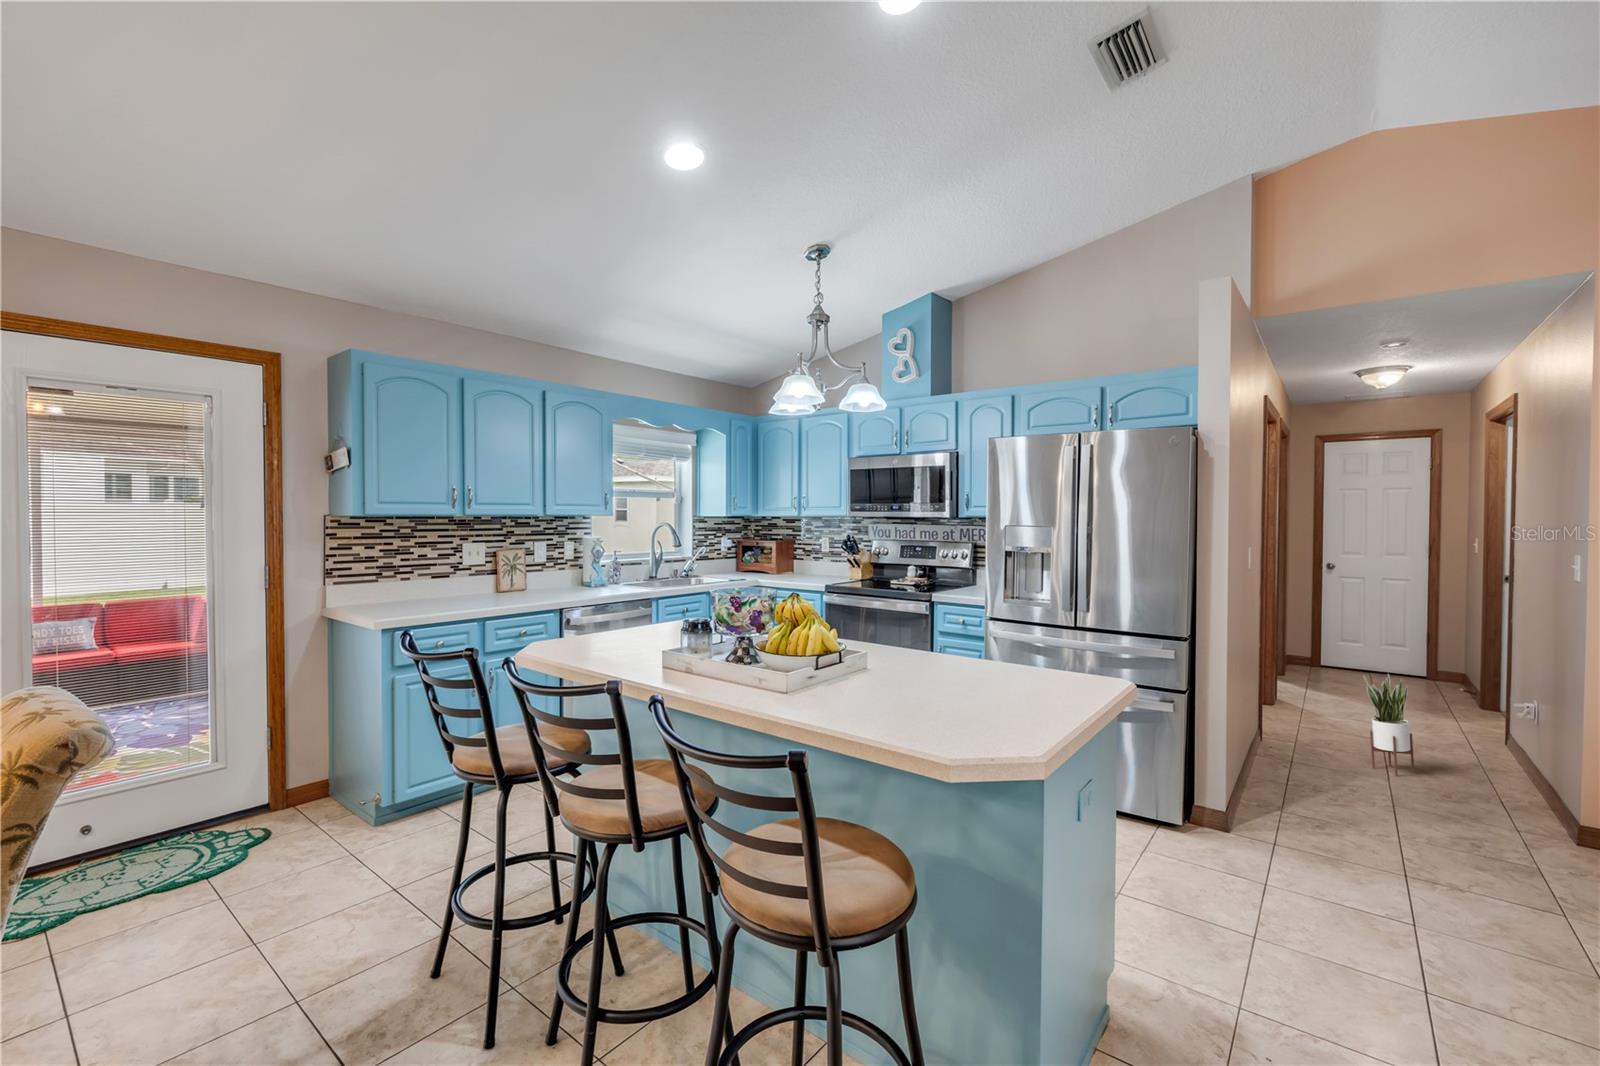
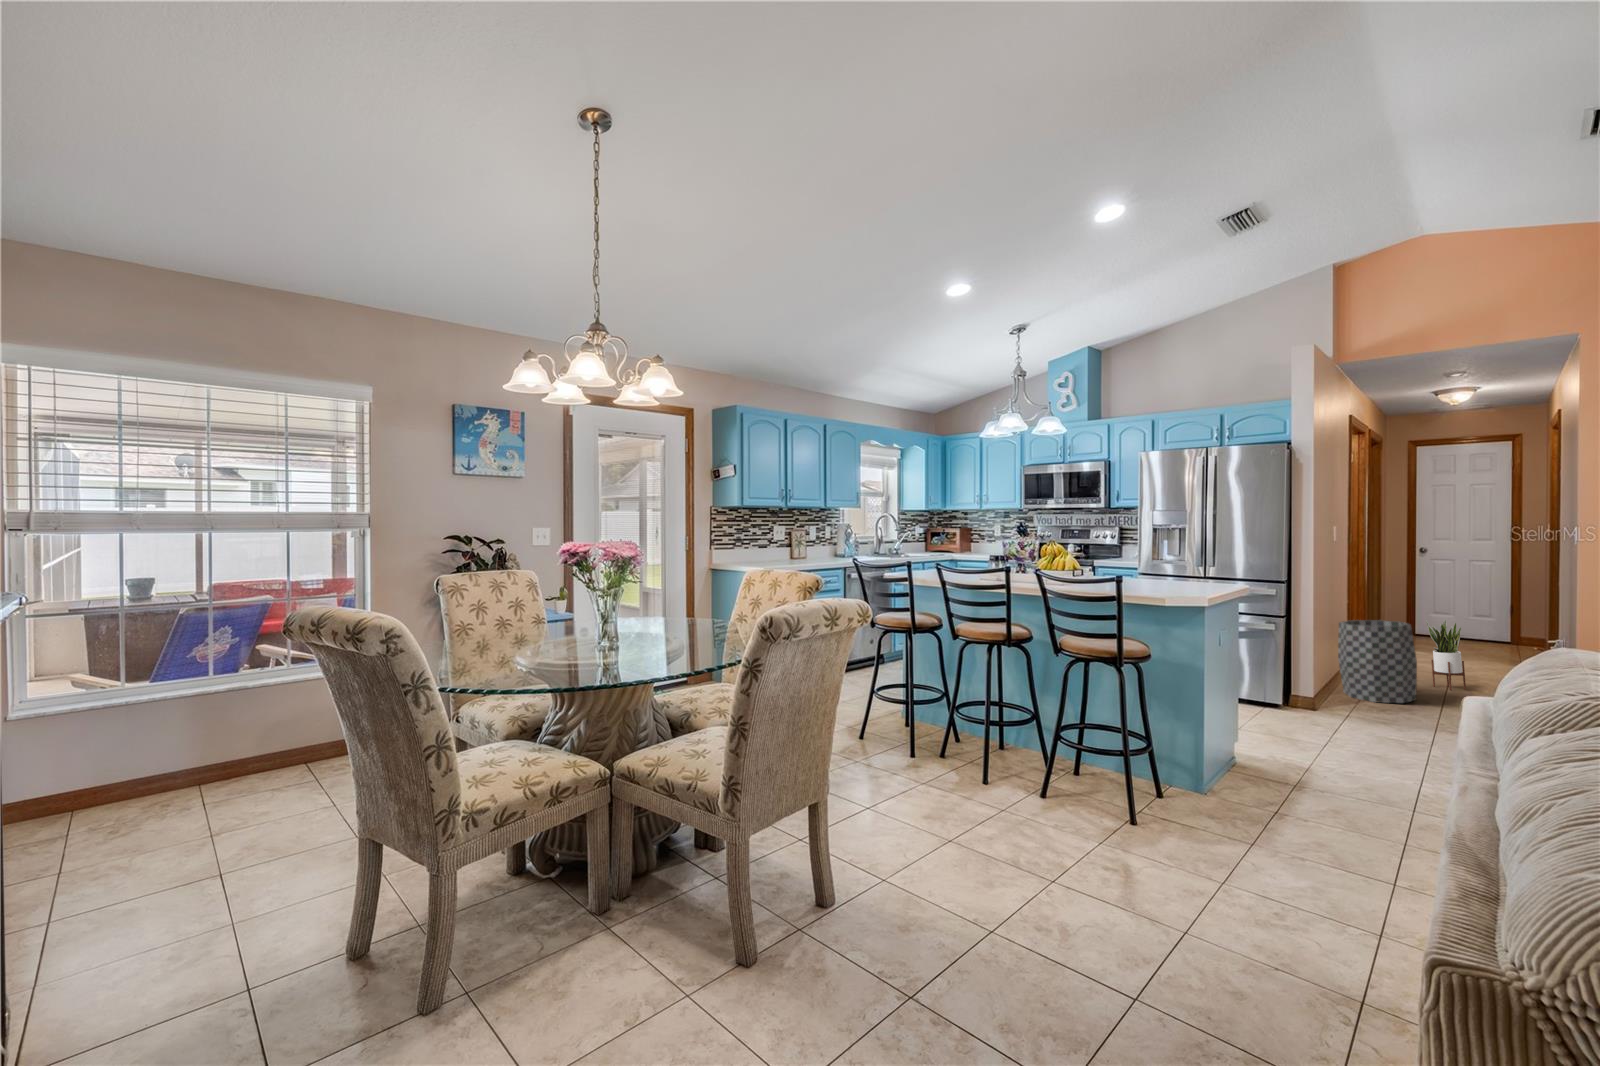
trash can: none [1255,681,1362,809] -> present [1338,620,1417,703]

